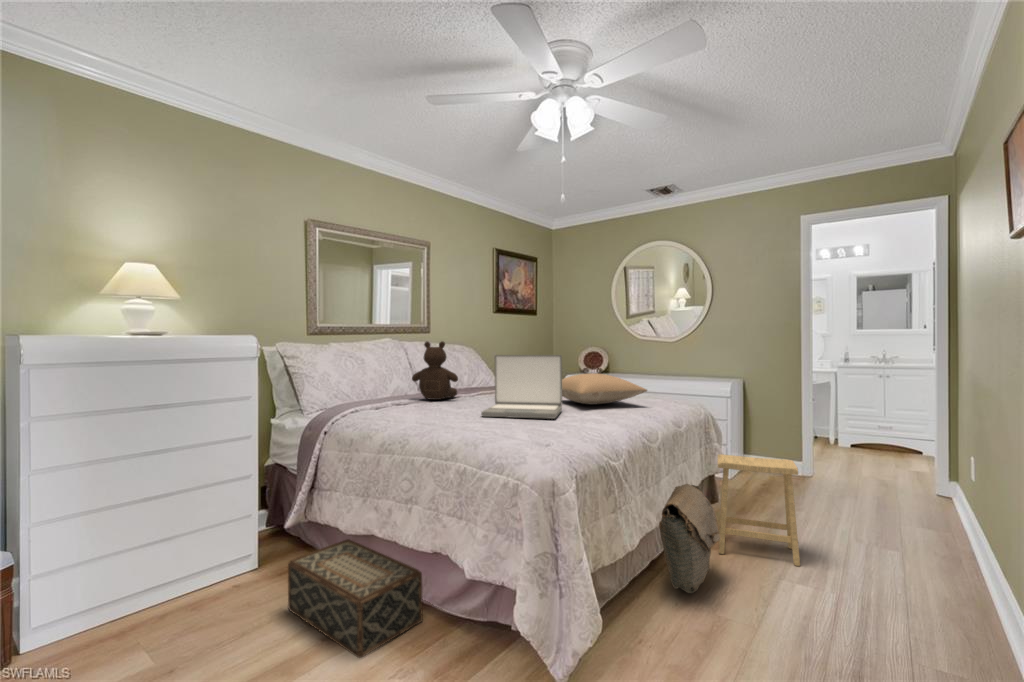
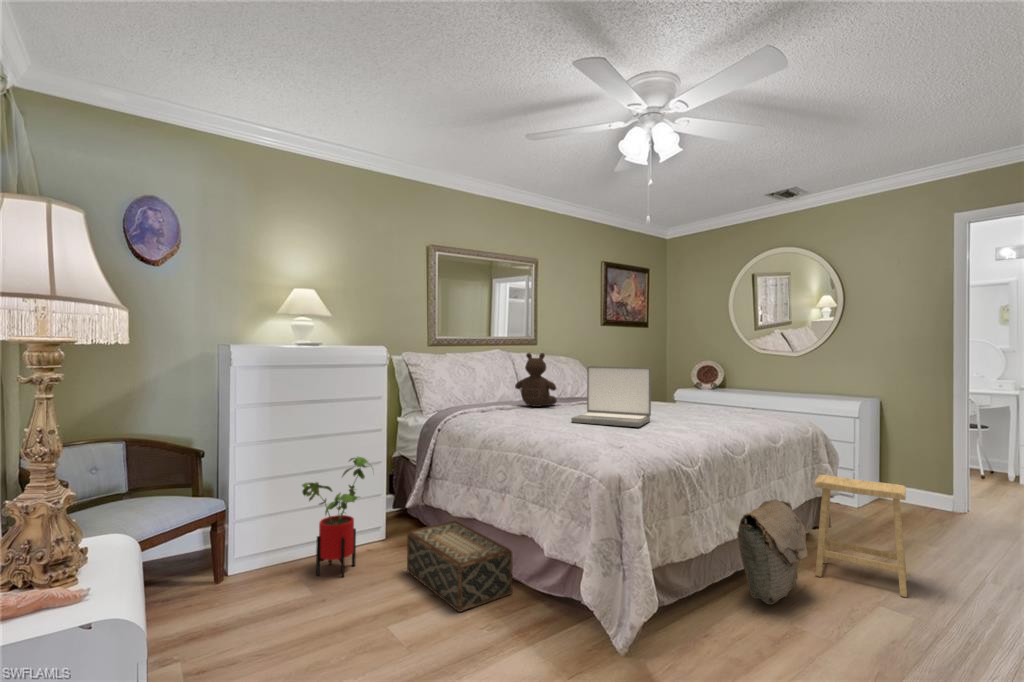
pillow: present [562,373,647,405] -> none [644,387,742,417]
house plant: none [135,474,241,634] -> present [302,457,371,577]

